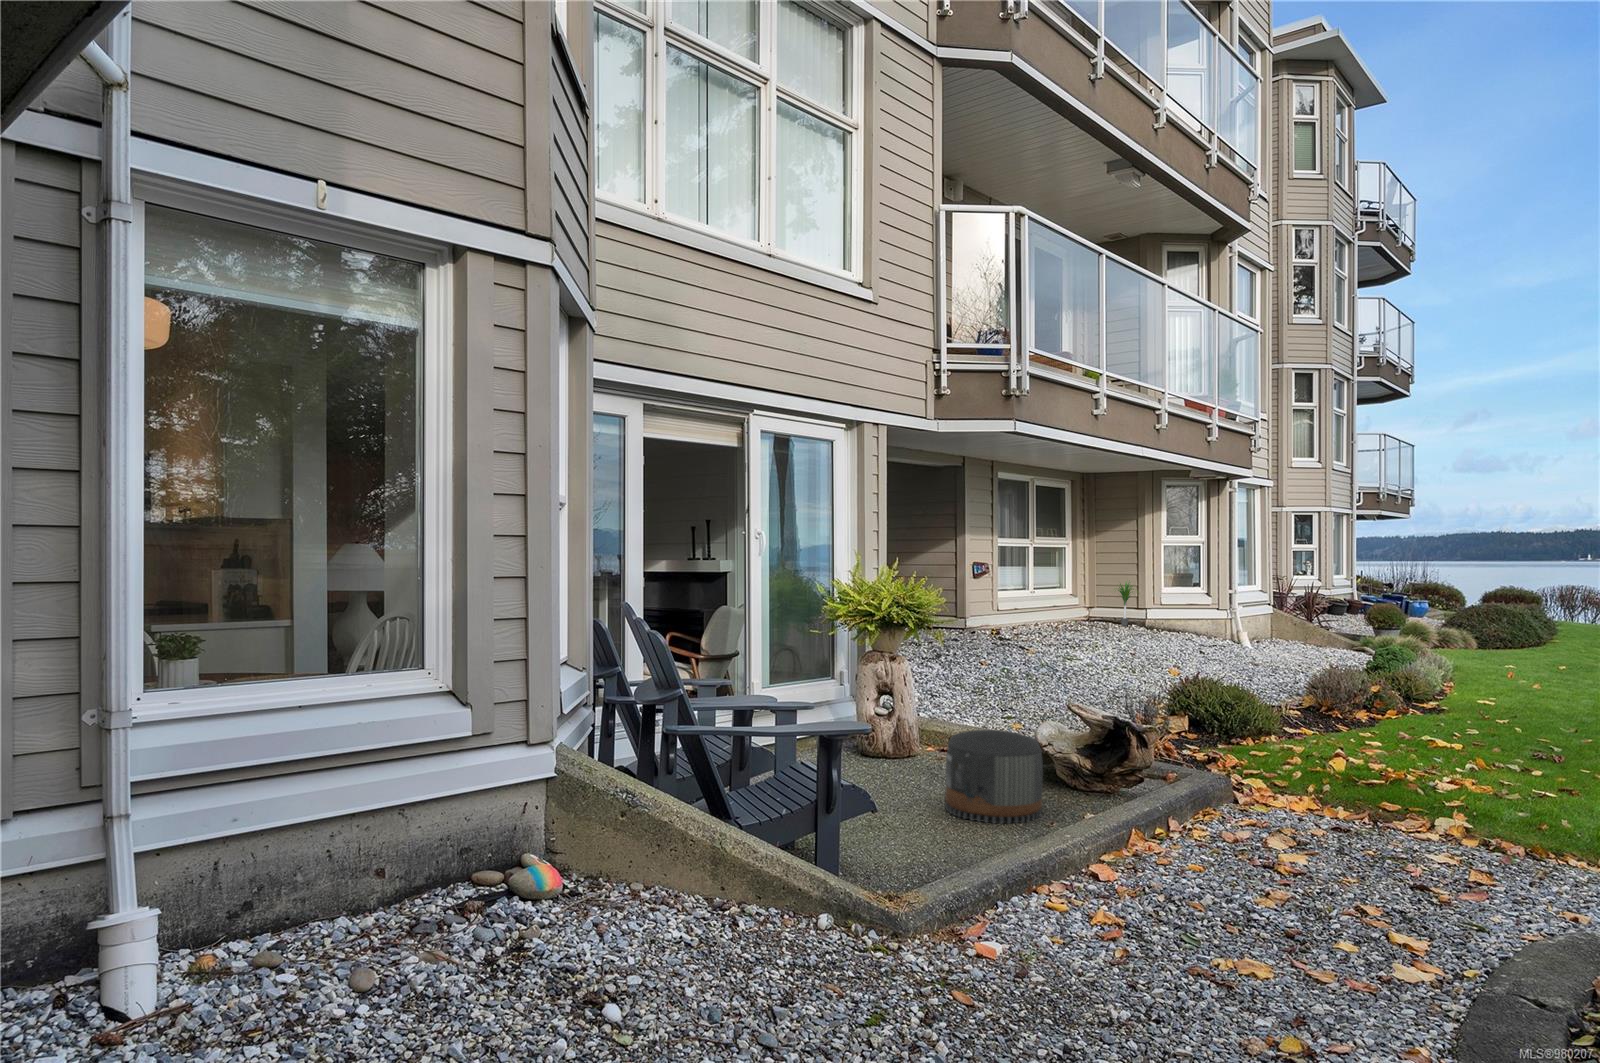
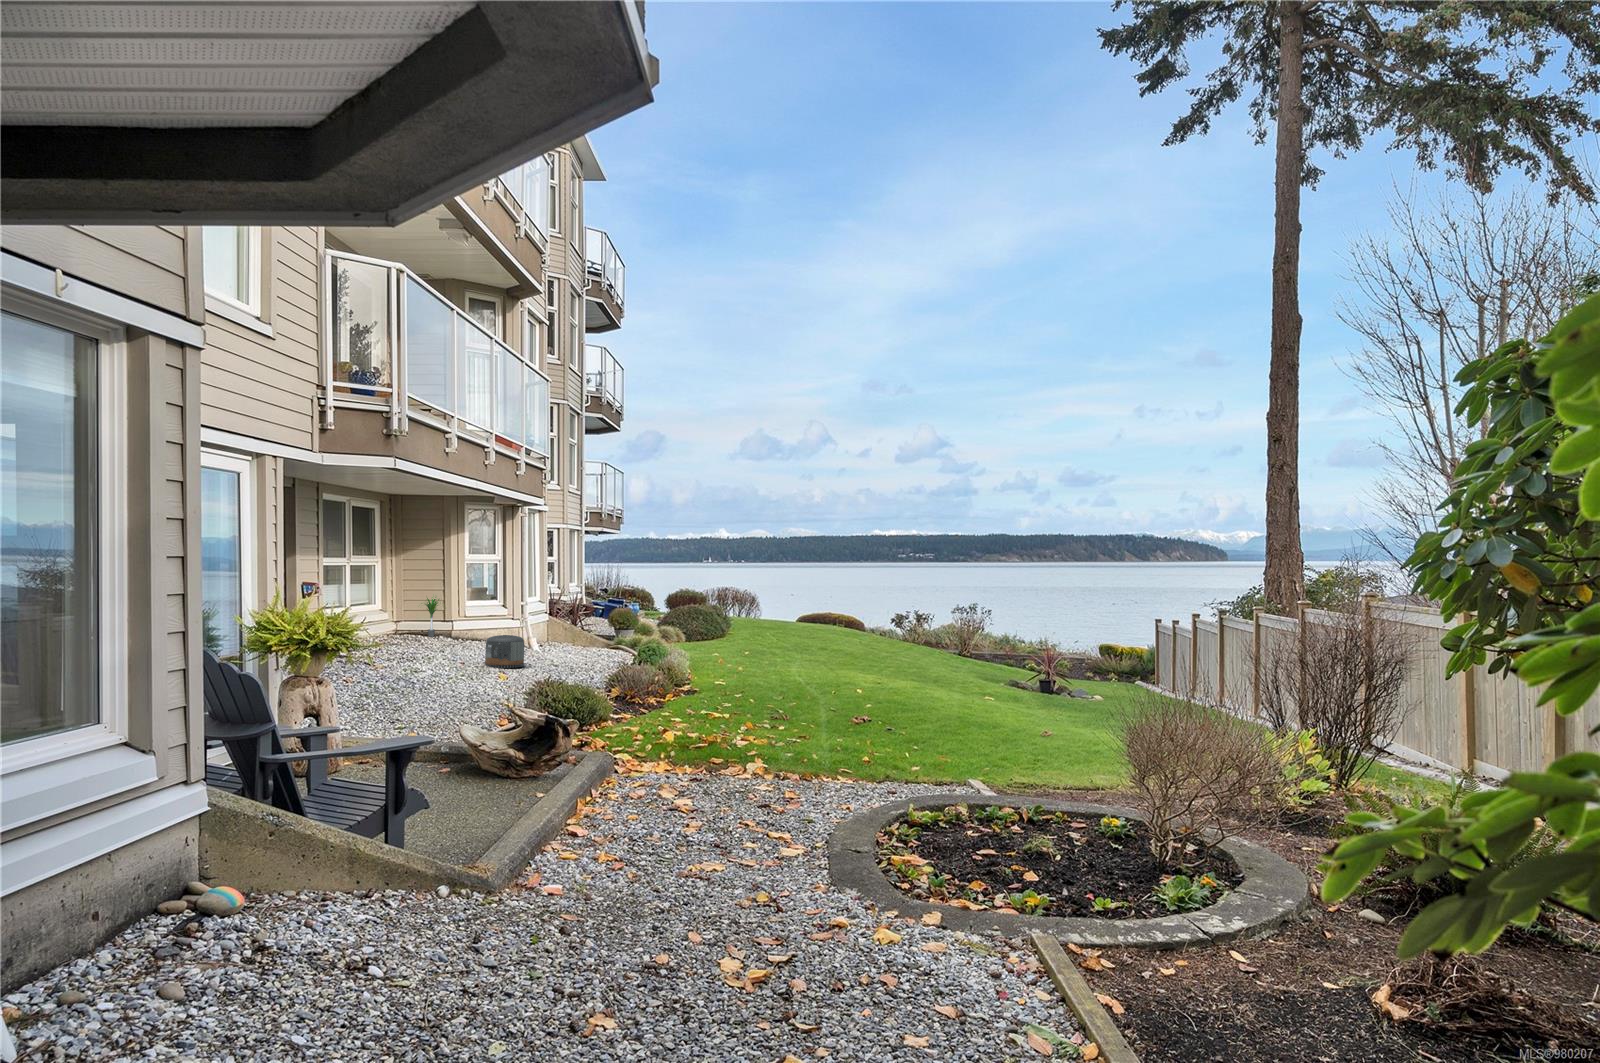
pouf: present [945,730,1043,824] -> present [485,635,524,668]

